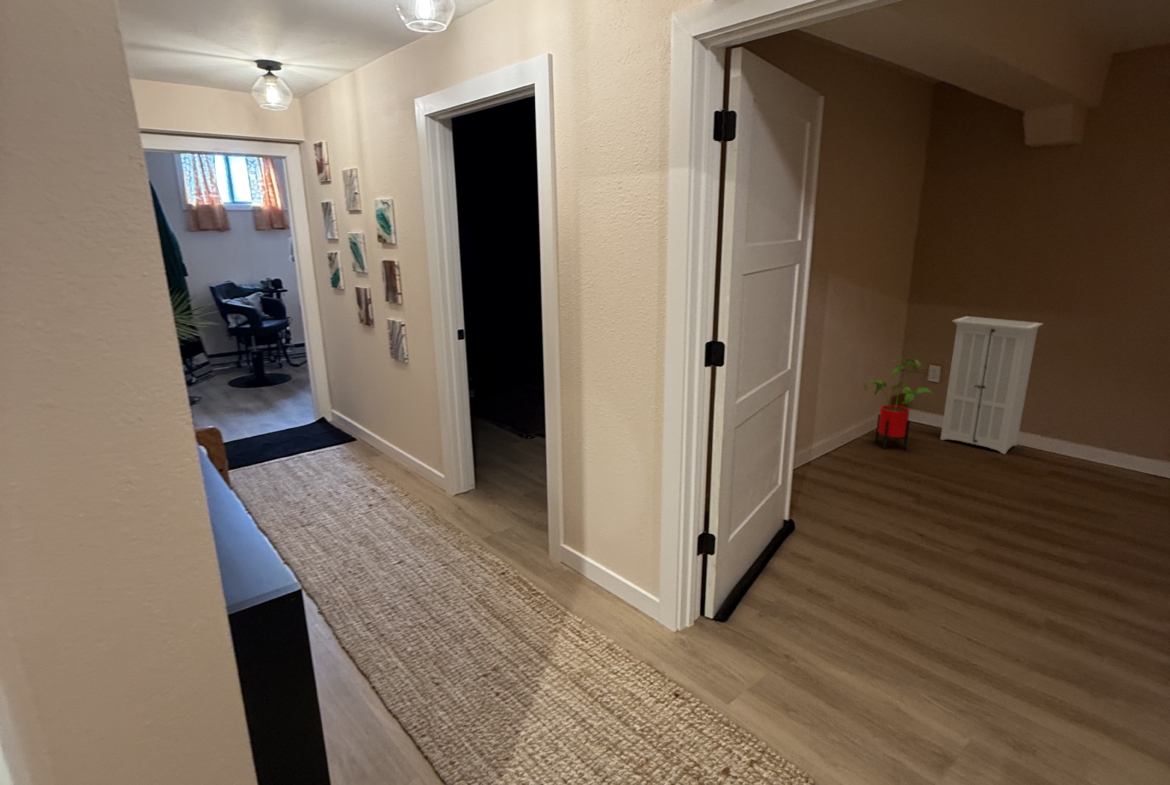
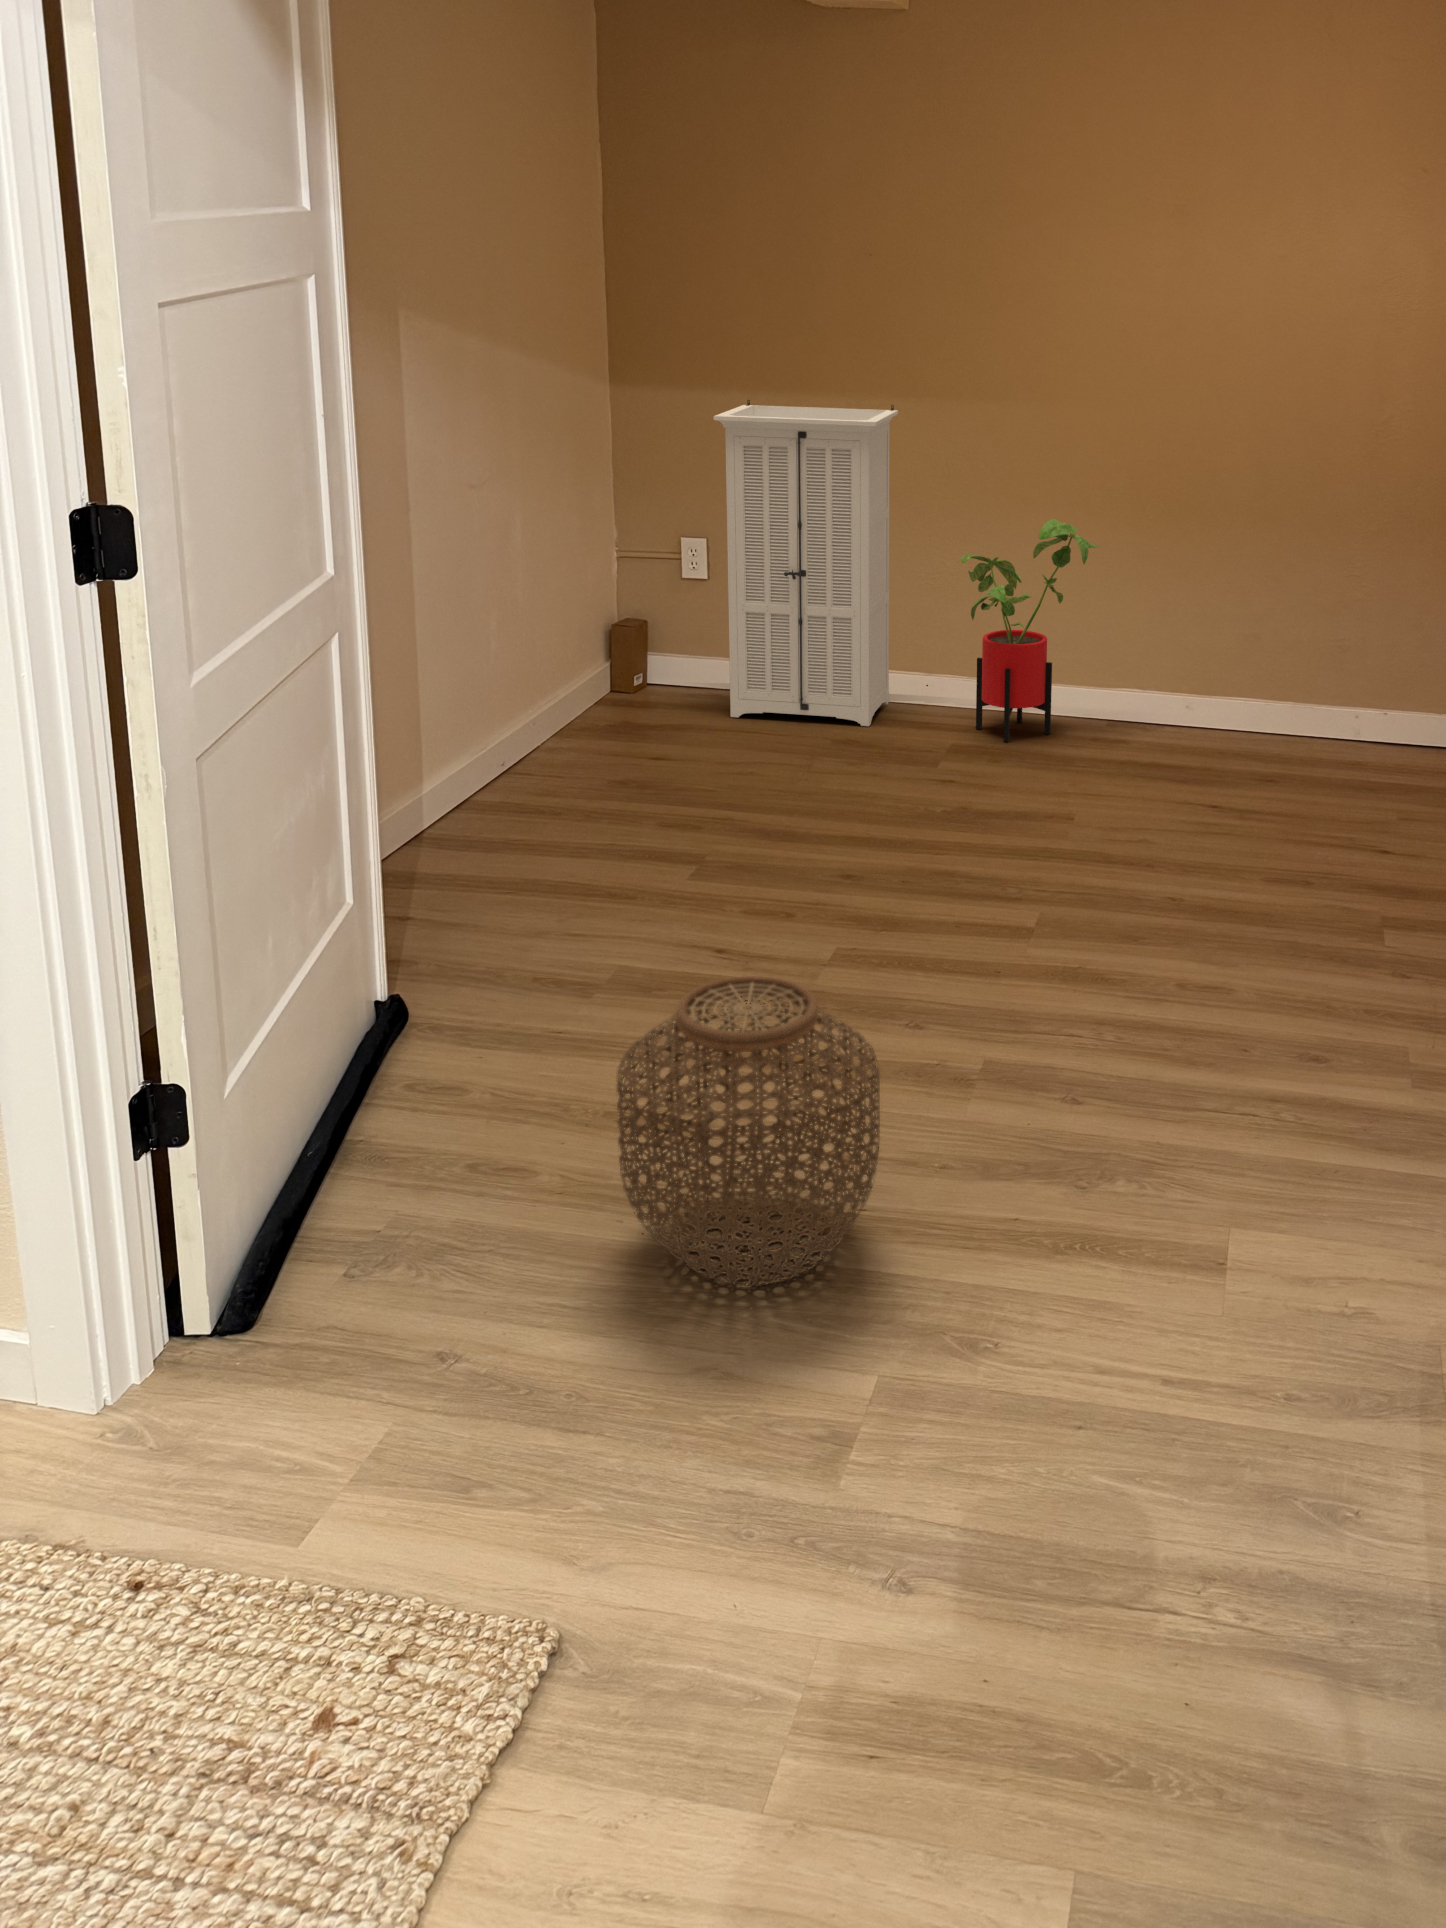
house plant: present [865,359,931,449] -> present [961,519,1099,742]
woven basket: none [865,551,989,680] -> present [617,976,880,1286]

